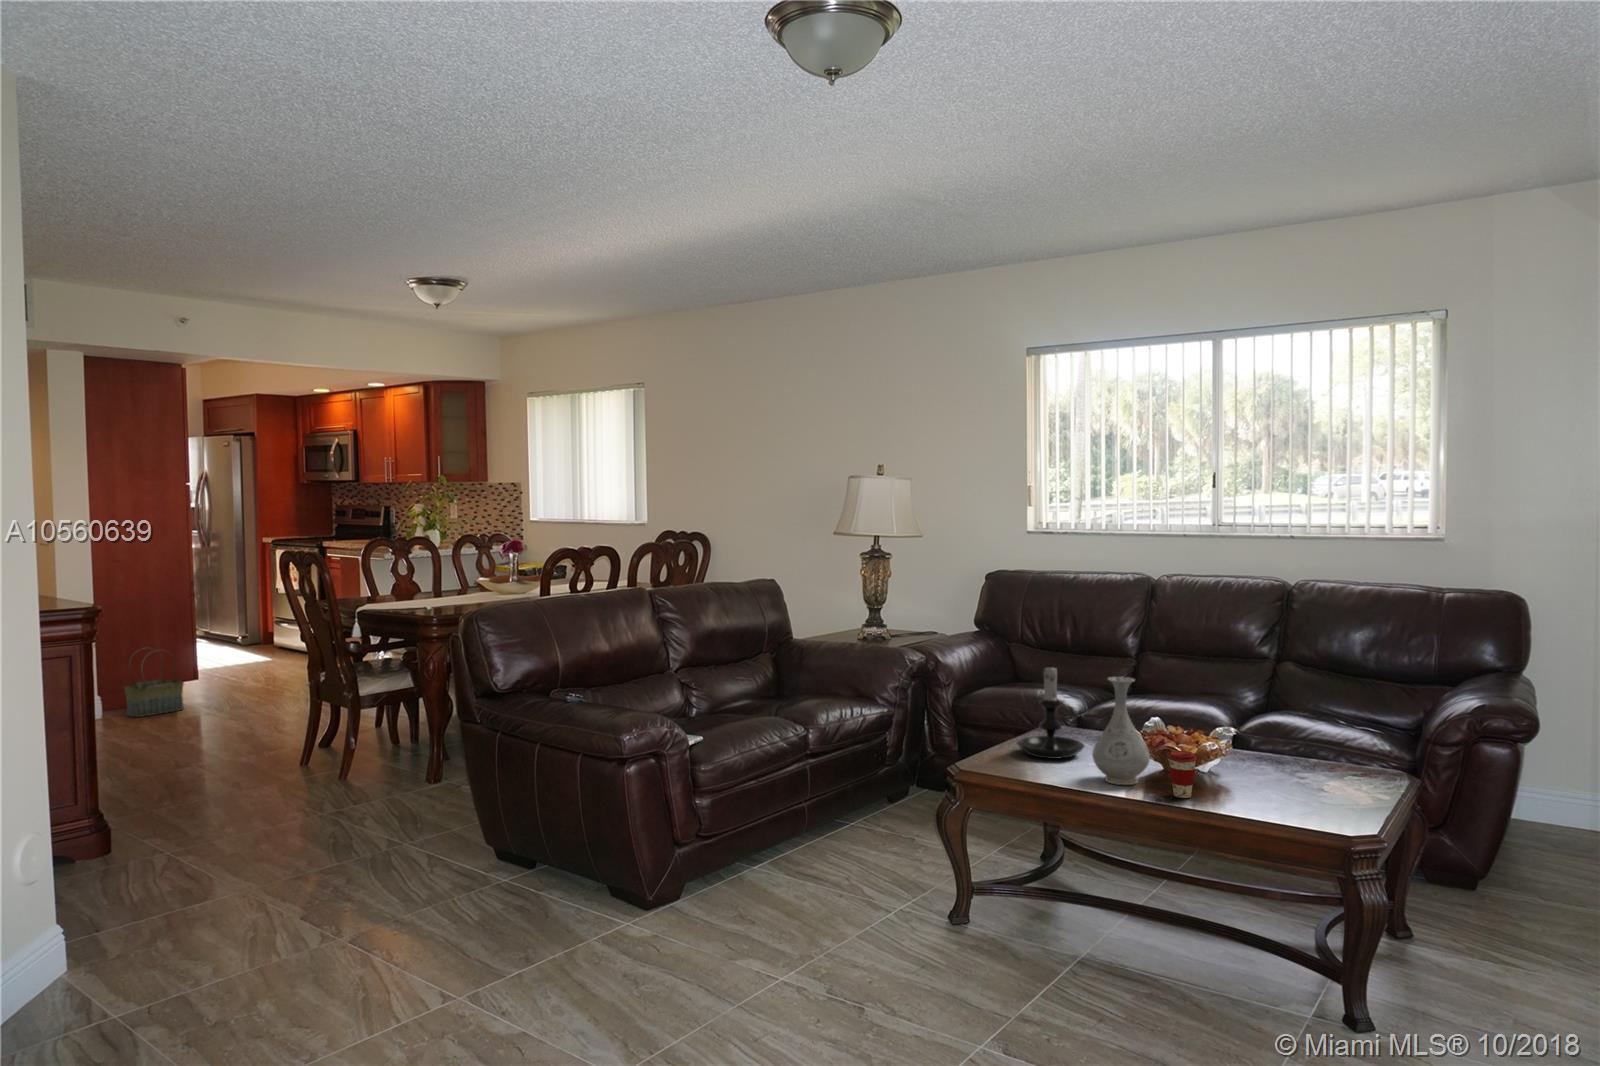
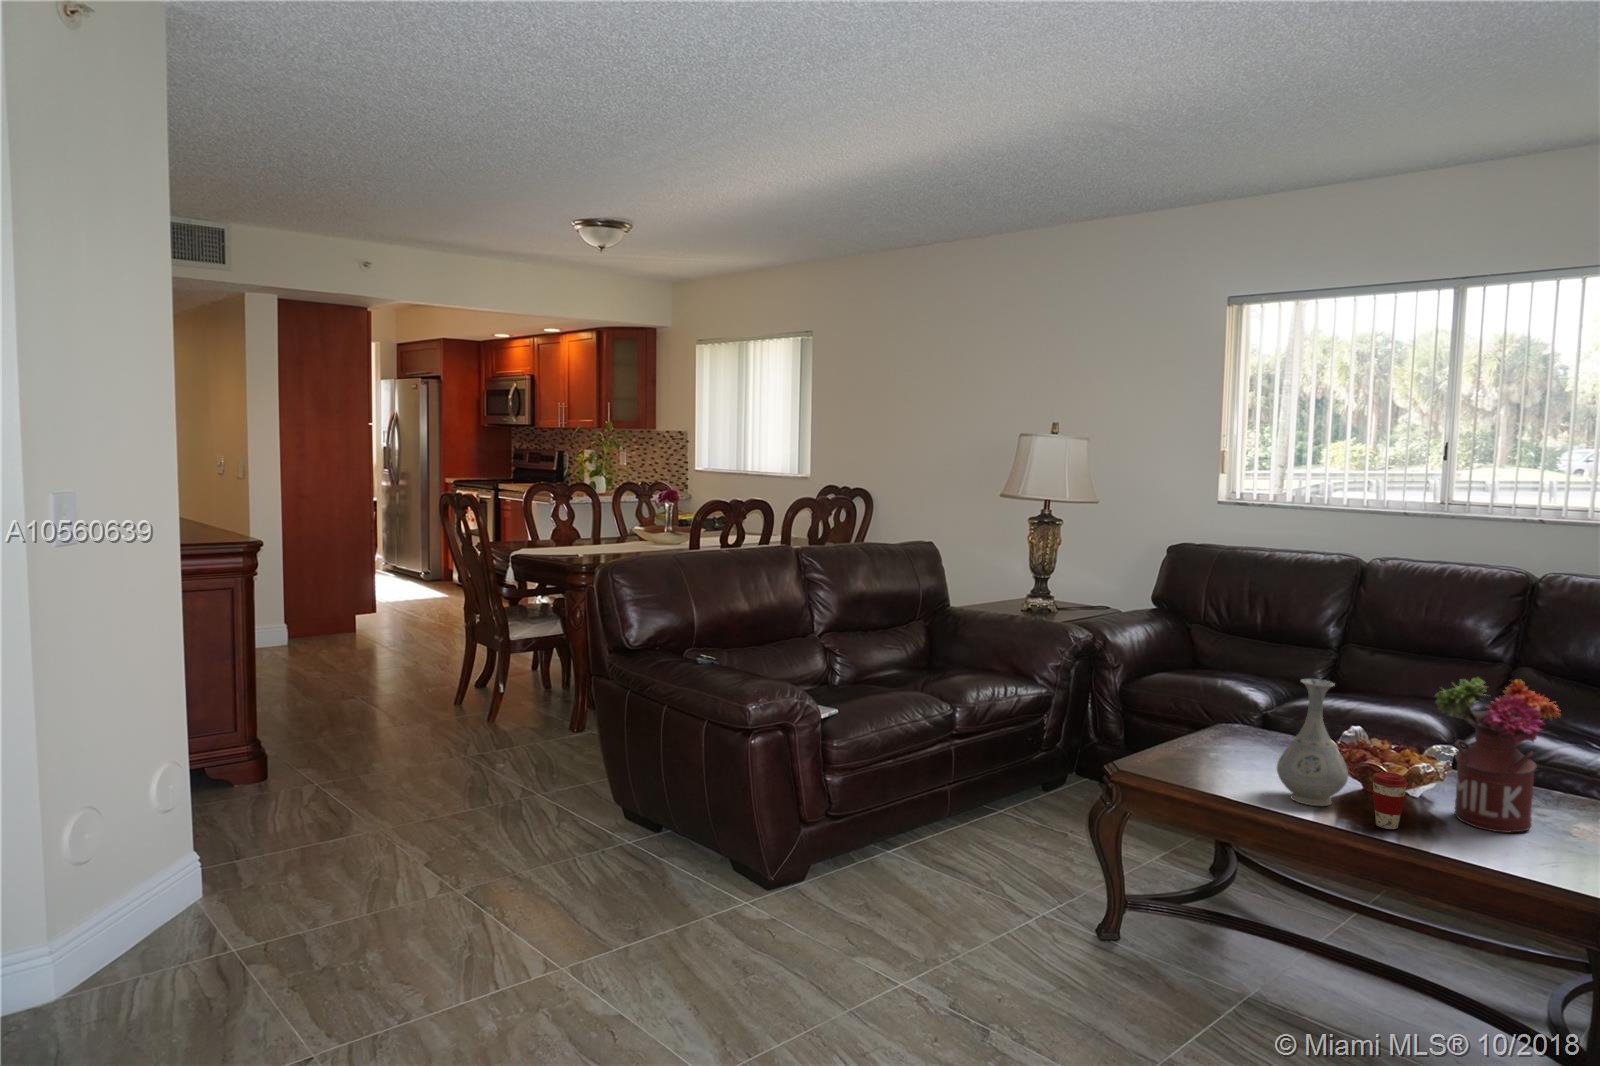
basket: present [124,649,184,717] -> none [311,579,364,645]
flower arrangement: none [1212,665,1309,793] -> present [1435,677,1560,833]
candle holder: present [1016,667,1084,759] -> none [1185,655,1269,766]

